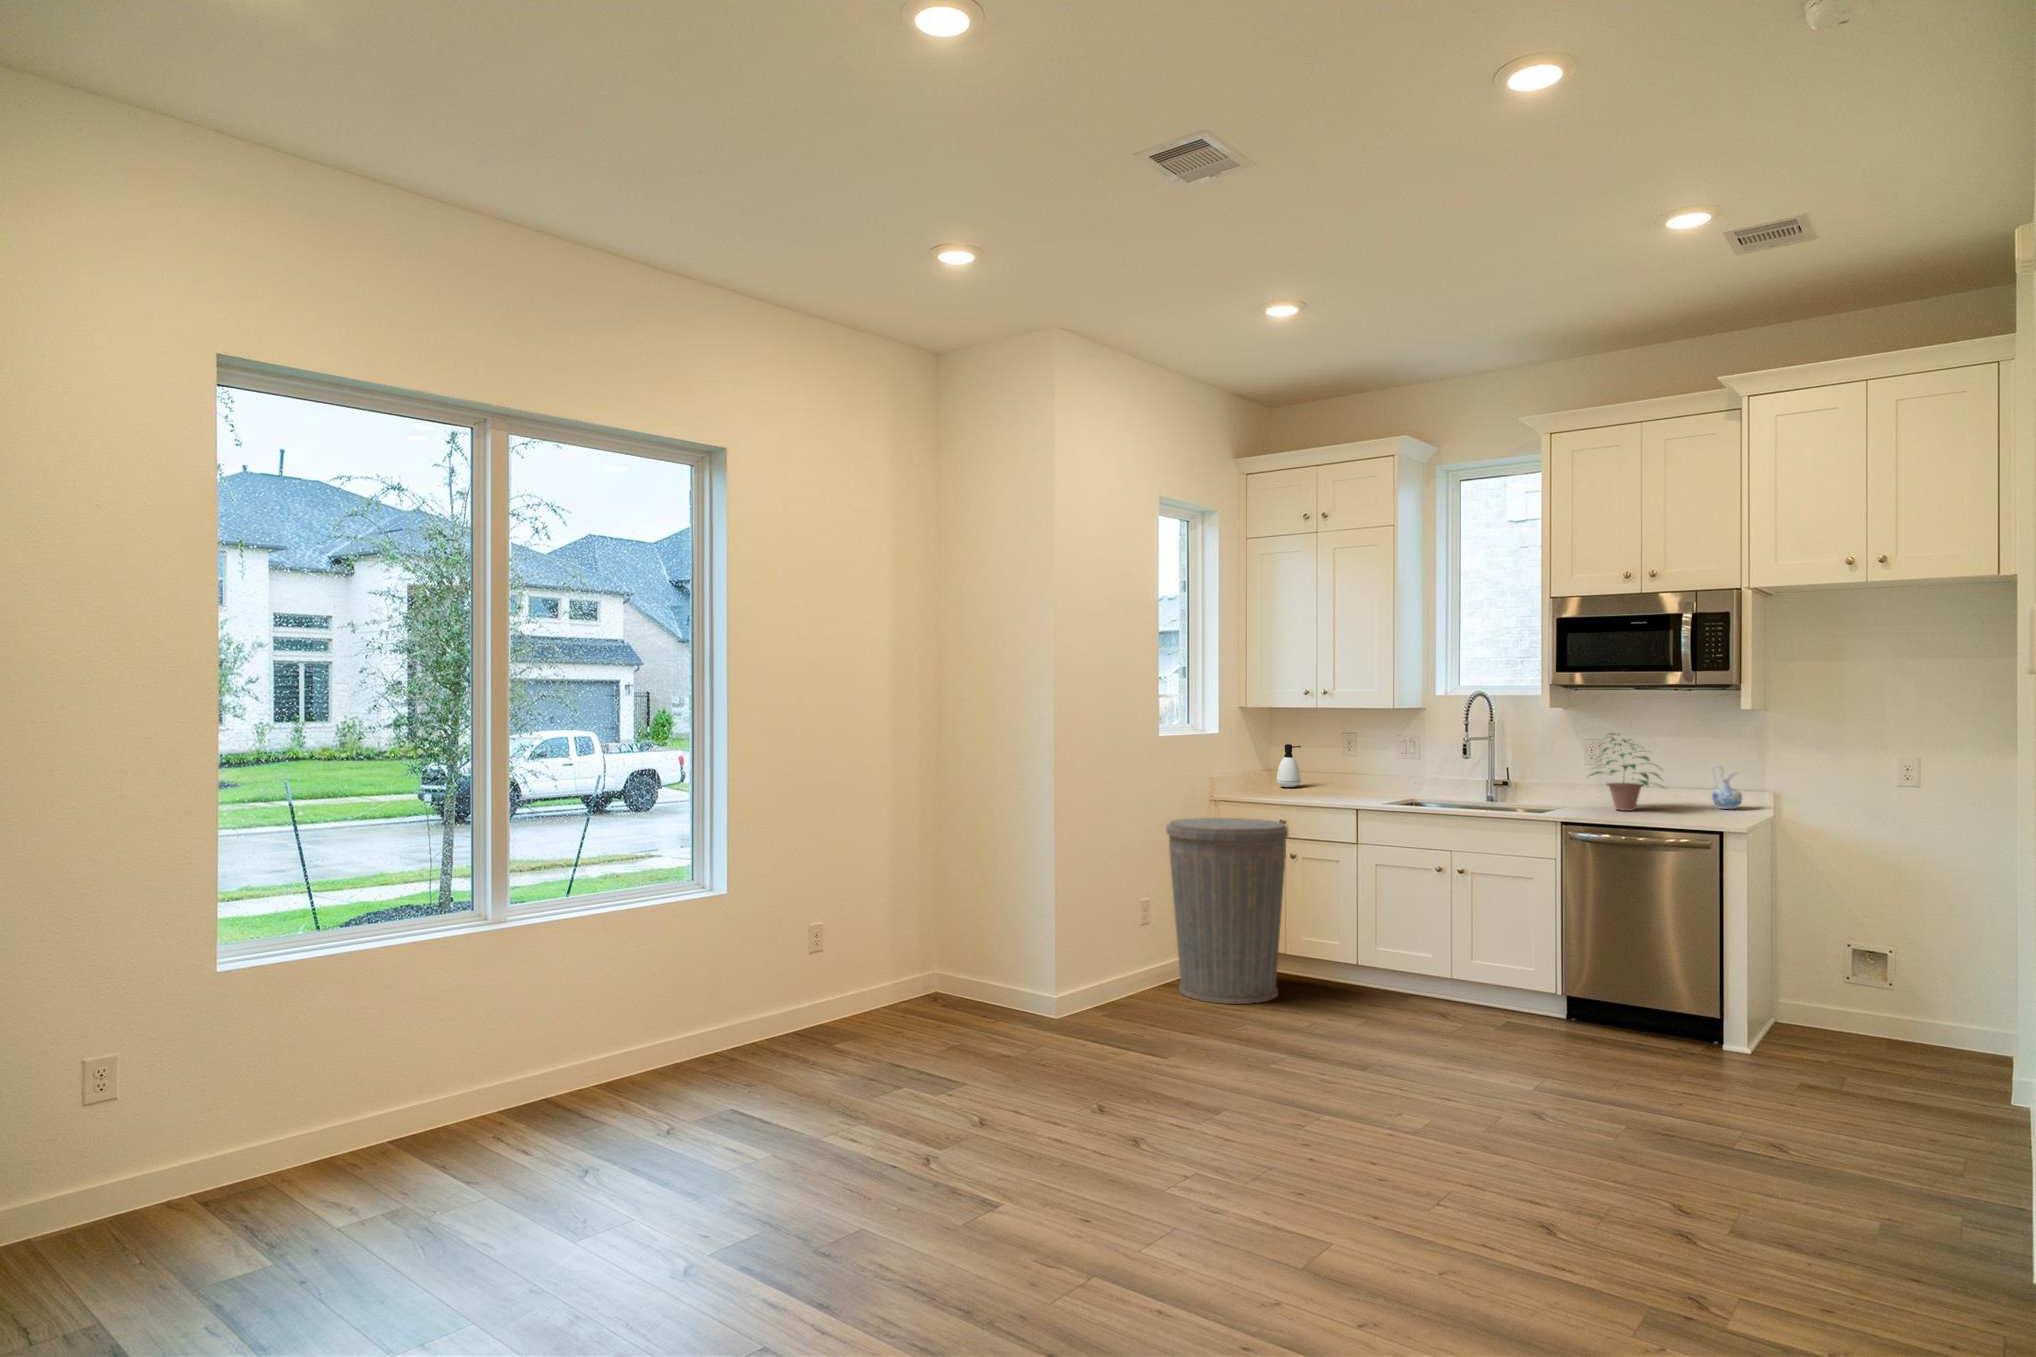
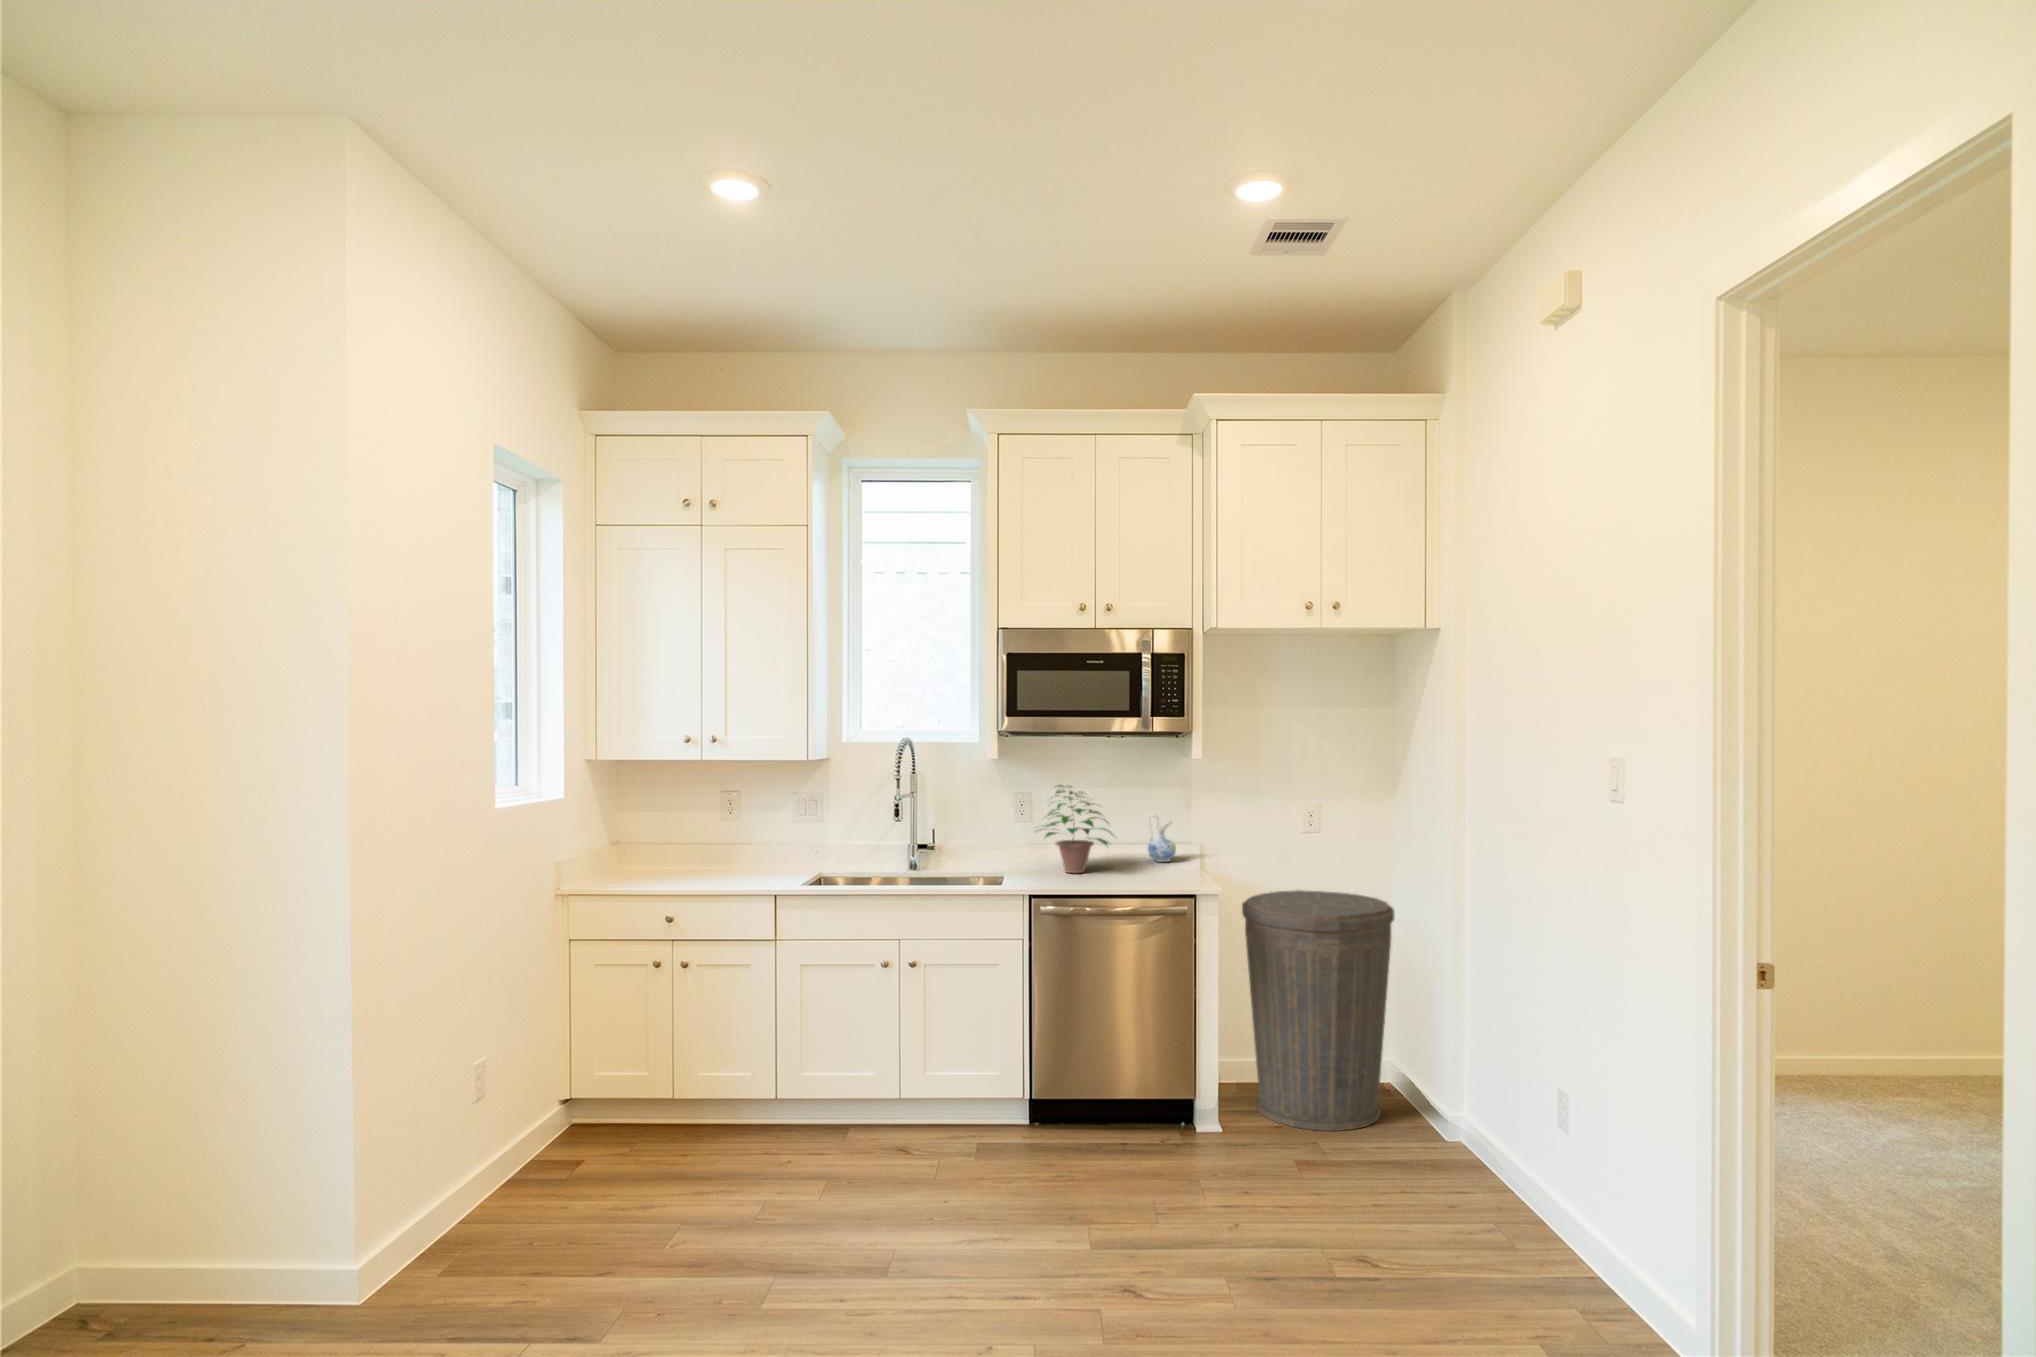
soap dispenser: present [1277,744,1301,787] -> none [634,806,667,864]
trash can: present [1166,818,1288,1004] -> present [1242,890,1394,1131]

